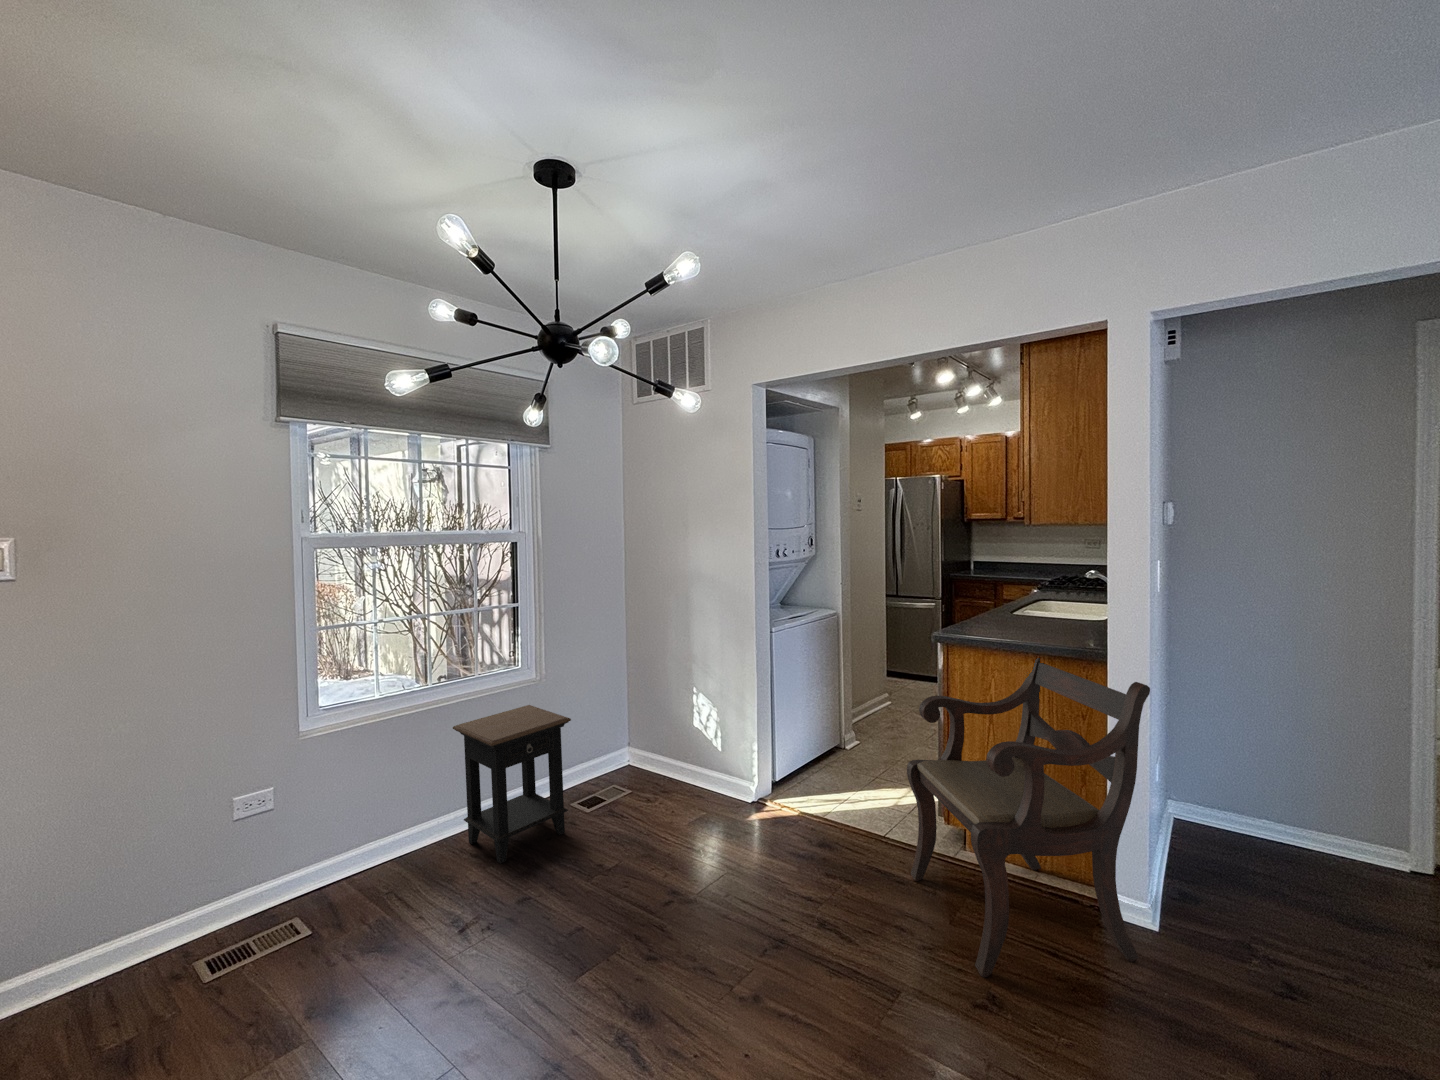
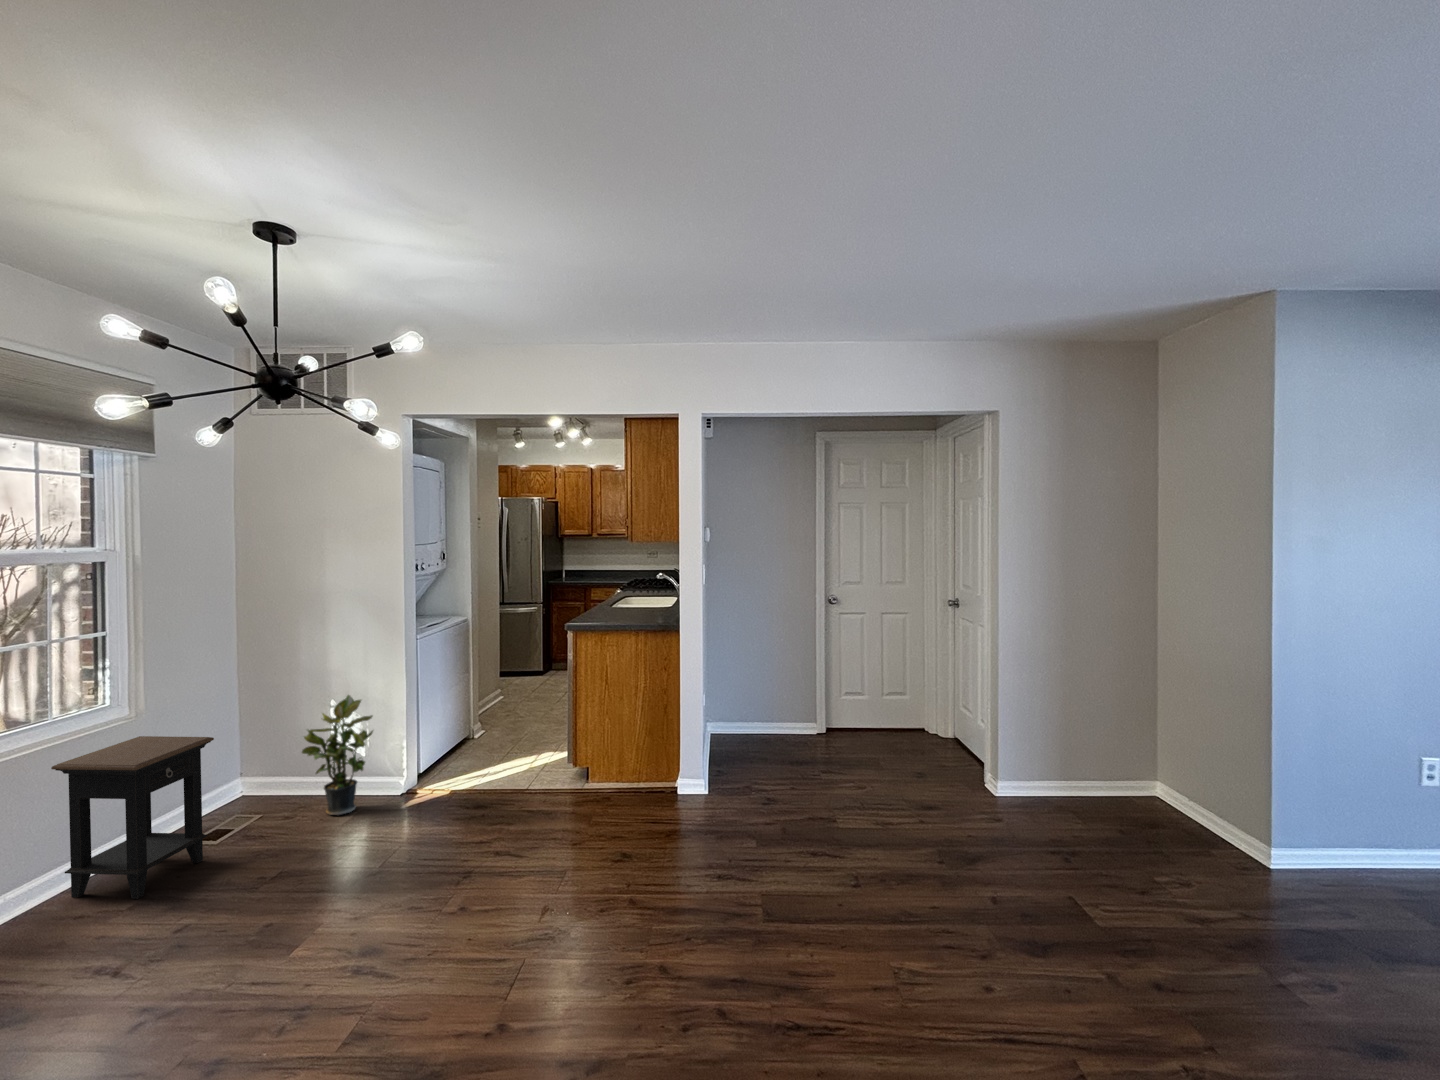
armchair: present [907,658,1150,977] -> none [553,628,702,838]
potted plant: none [656,687,722,812] -> present [302,695,373,815]

